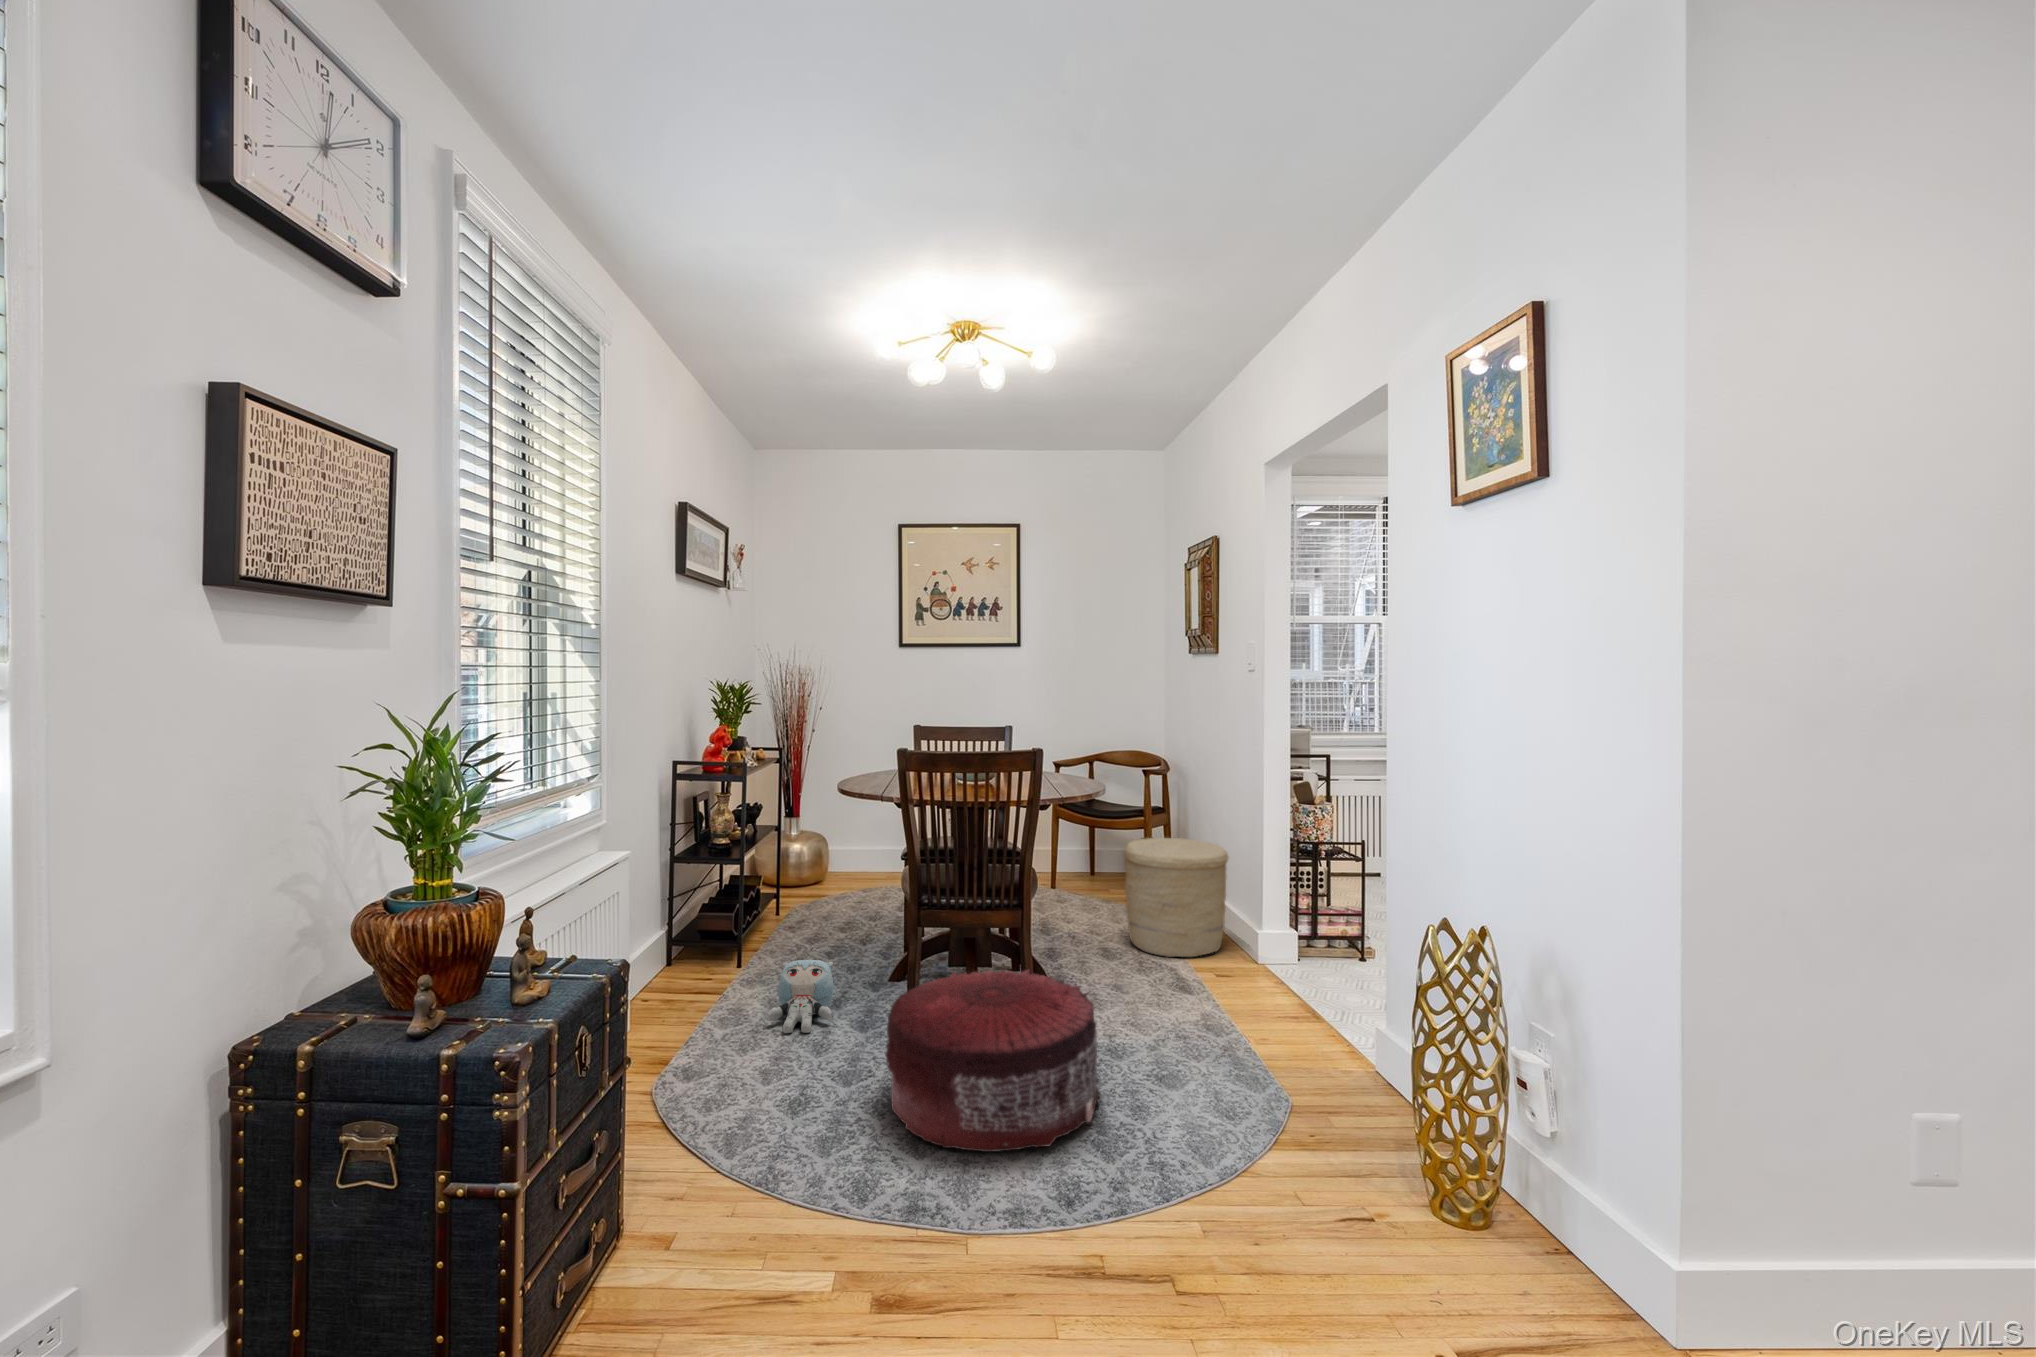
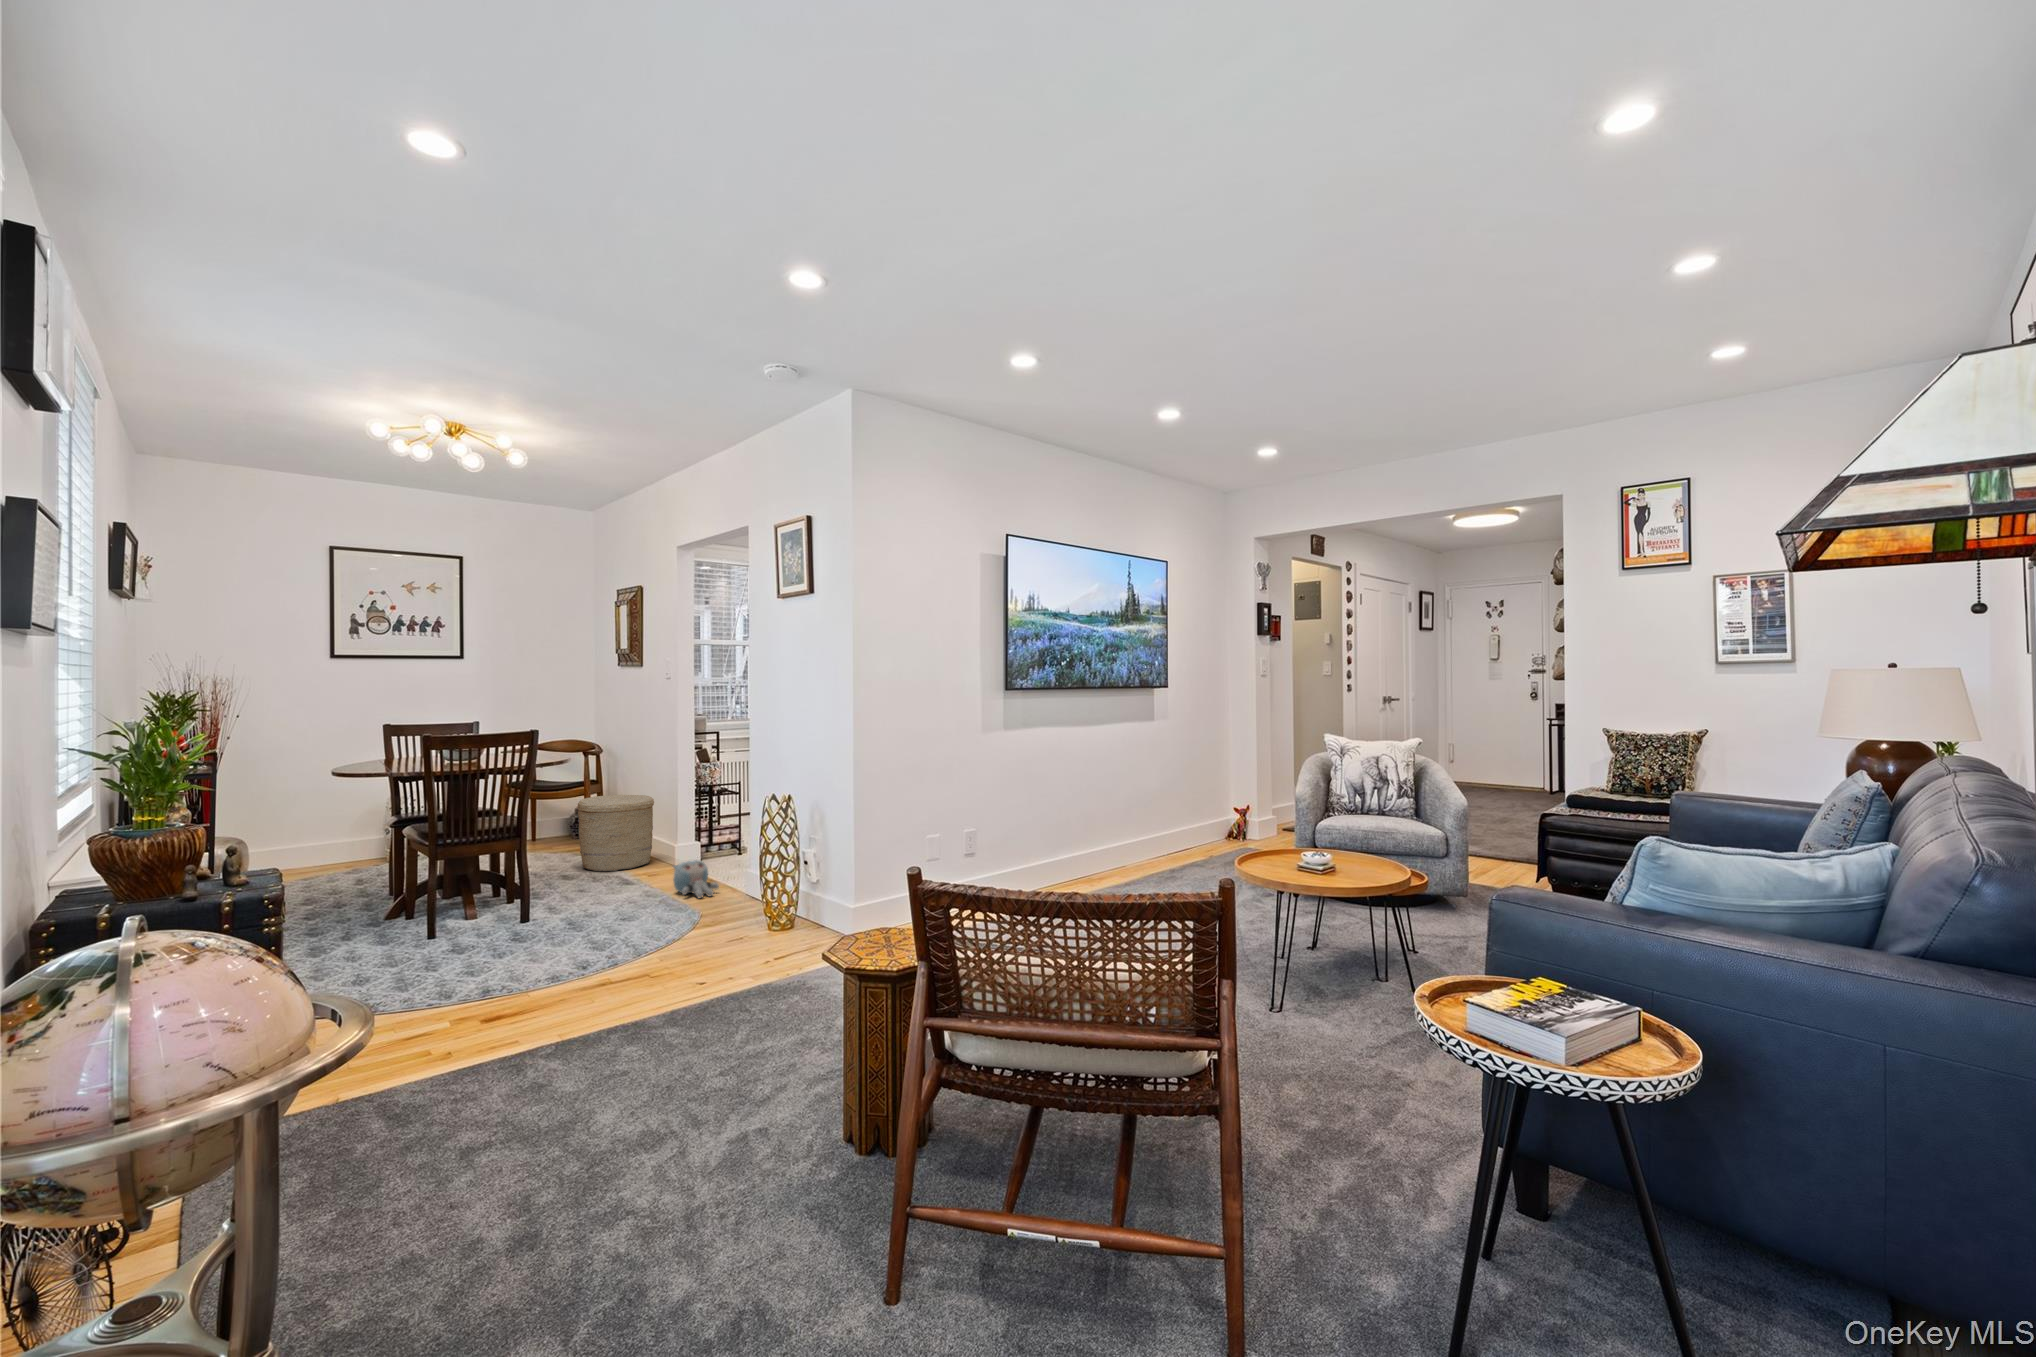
plush toy: present [768,960,834,1033] -> present [673,860,719,898]
pouf: present [885,969,1100,1152] -> none [457,866,598,954]

